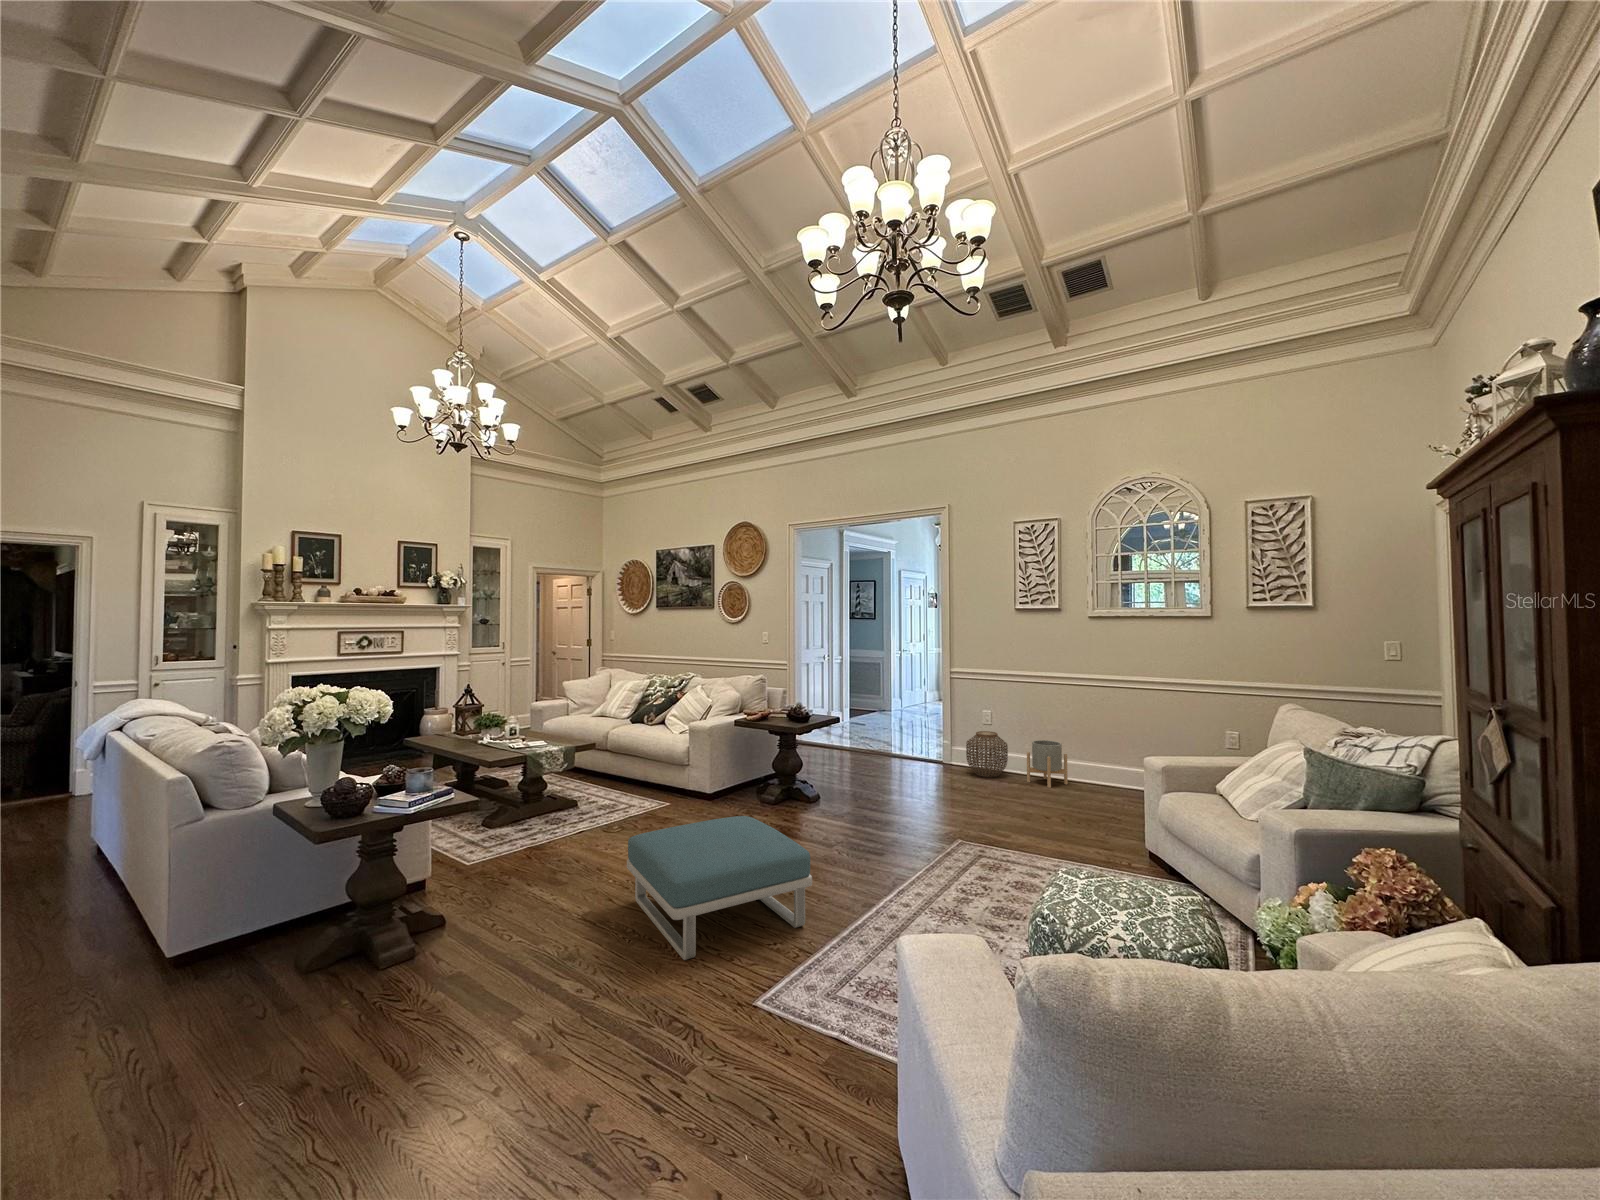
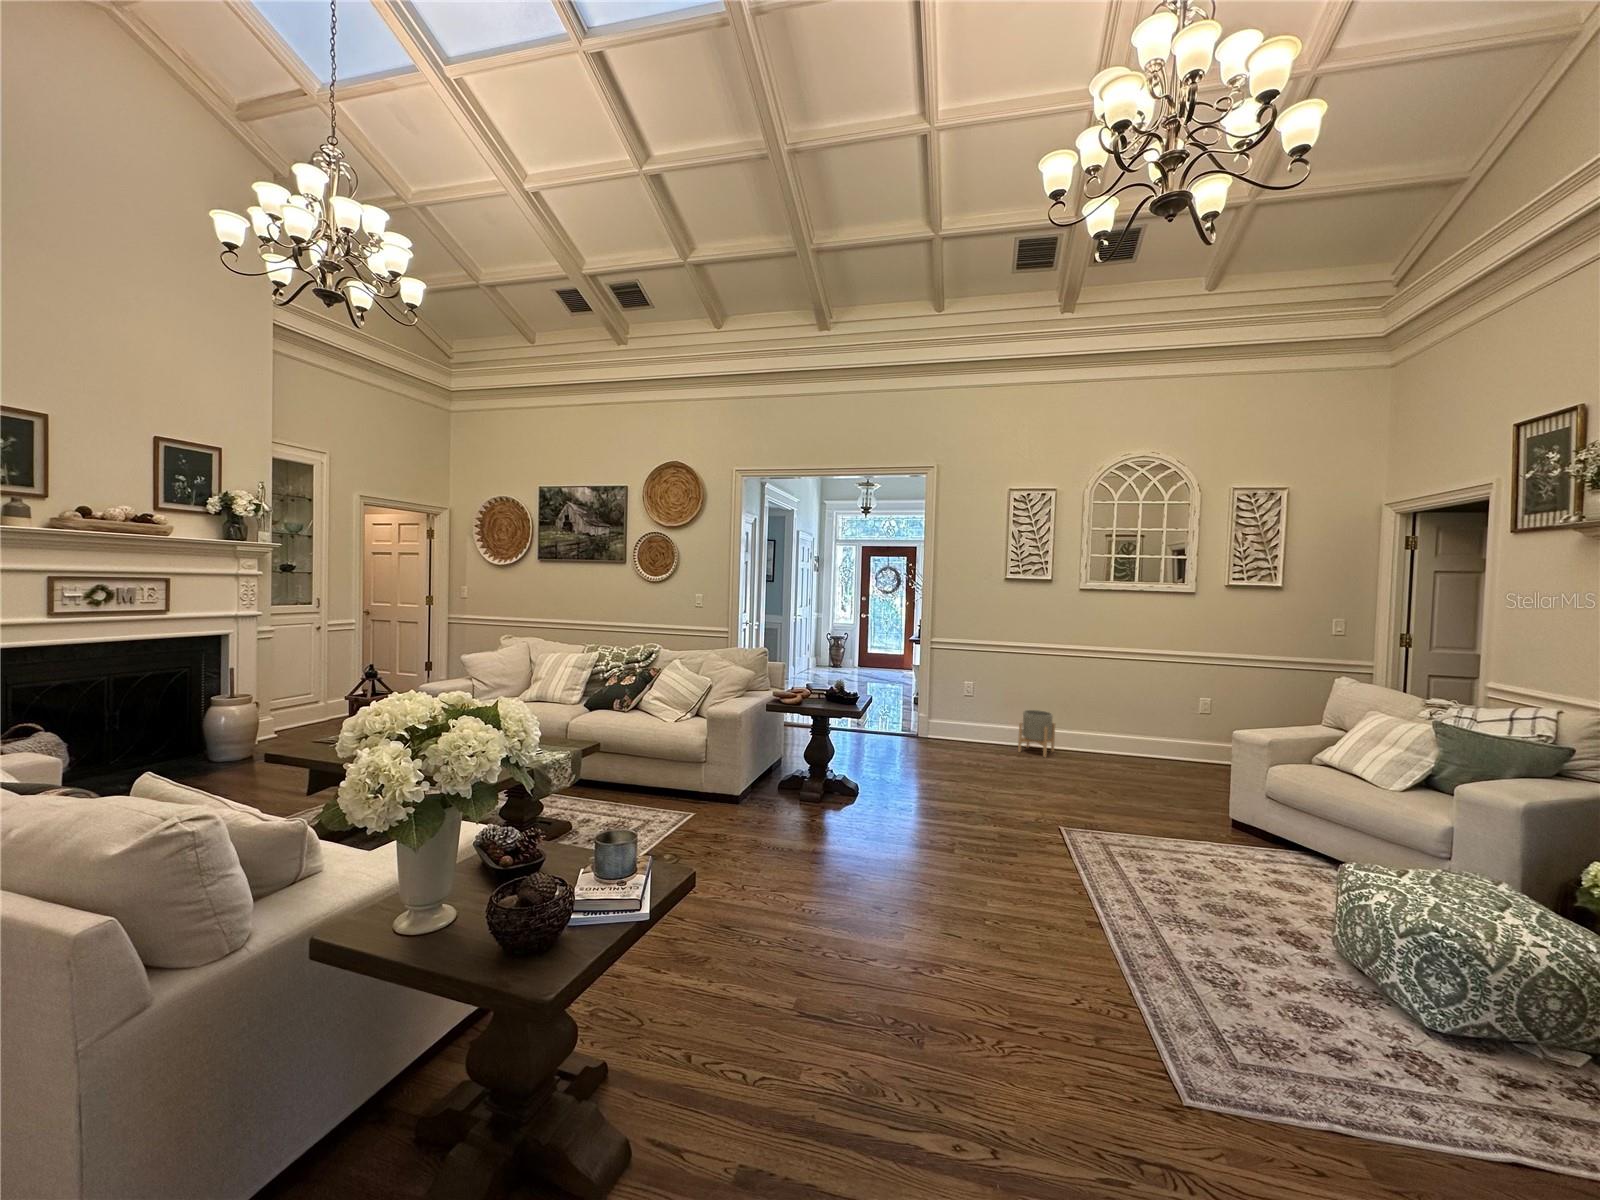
woven basket: present [966,731,1008,777] -> none [953,702,996,749]
footstool: present [627,816,812,960] -> none [837,837,1087,1065]

